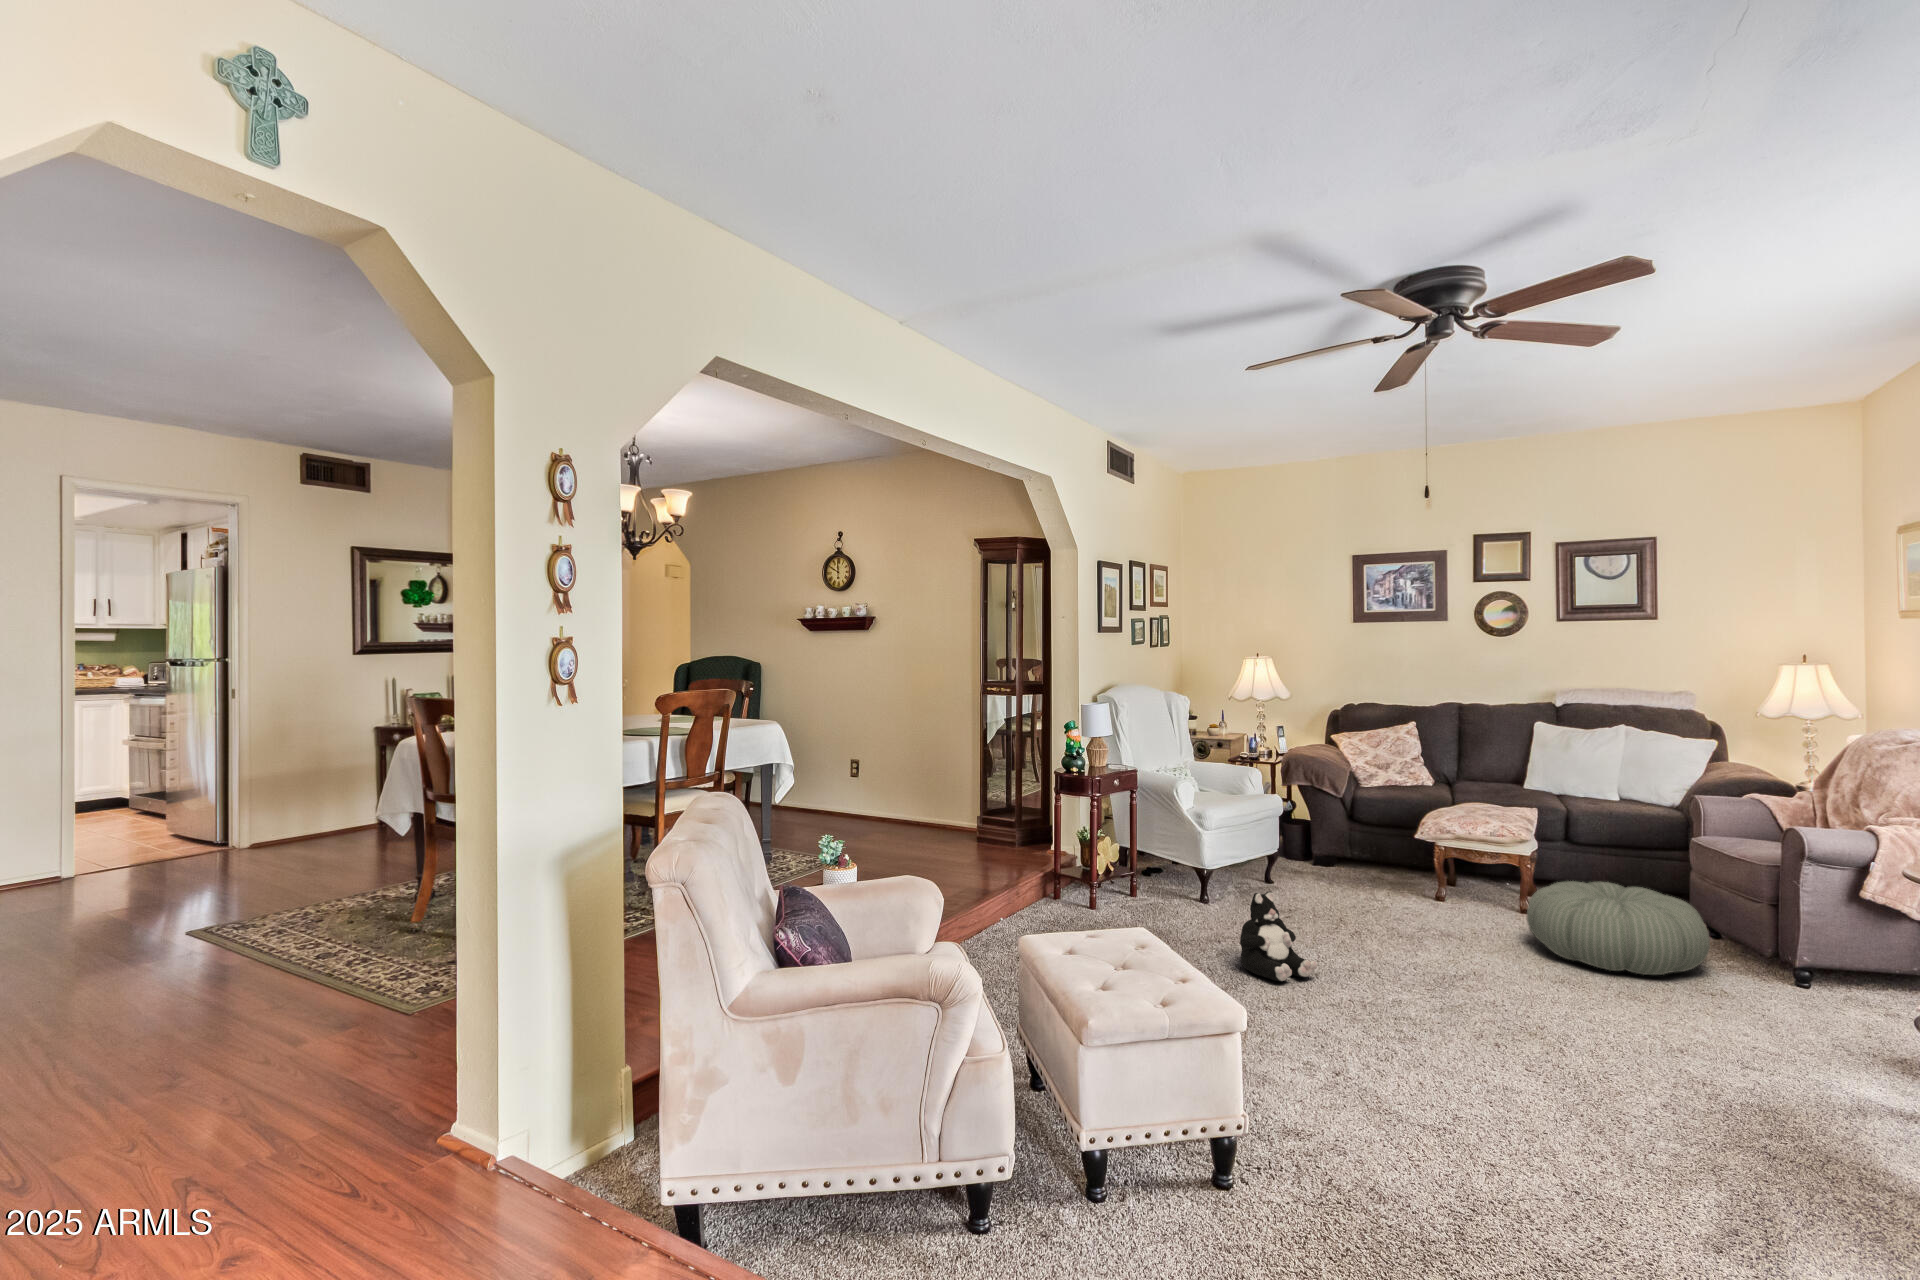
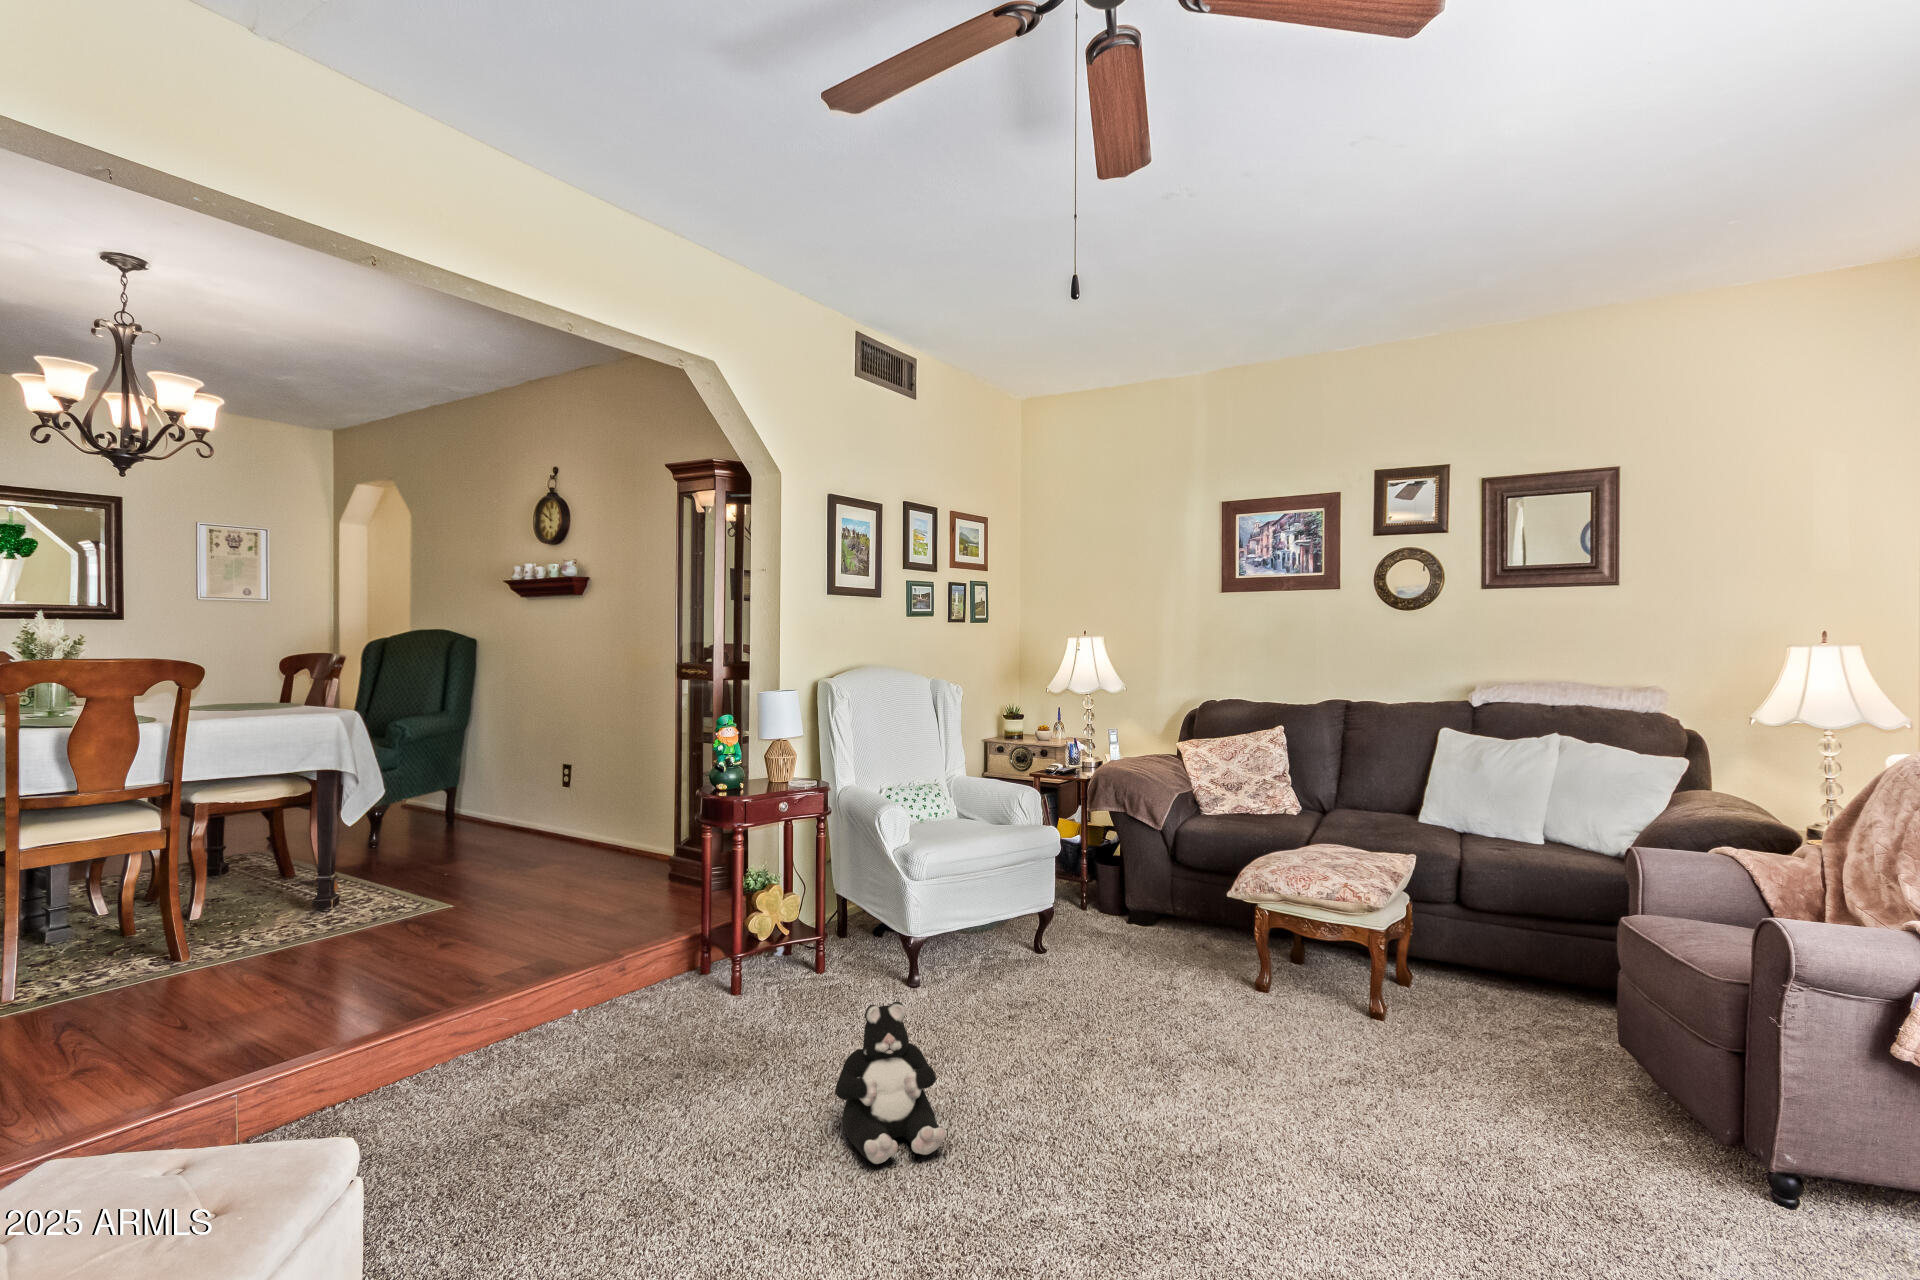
pouf: present [1527,881,1710,975] -> none [1345,984,1625,1168]

